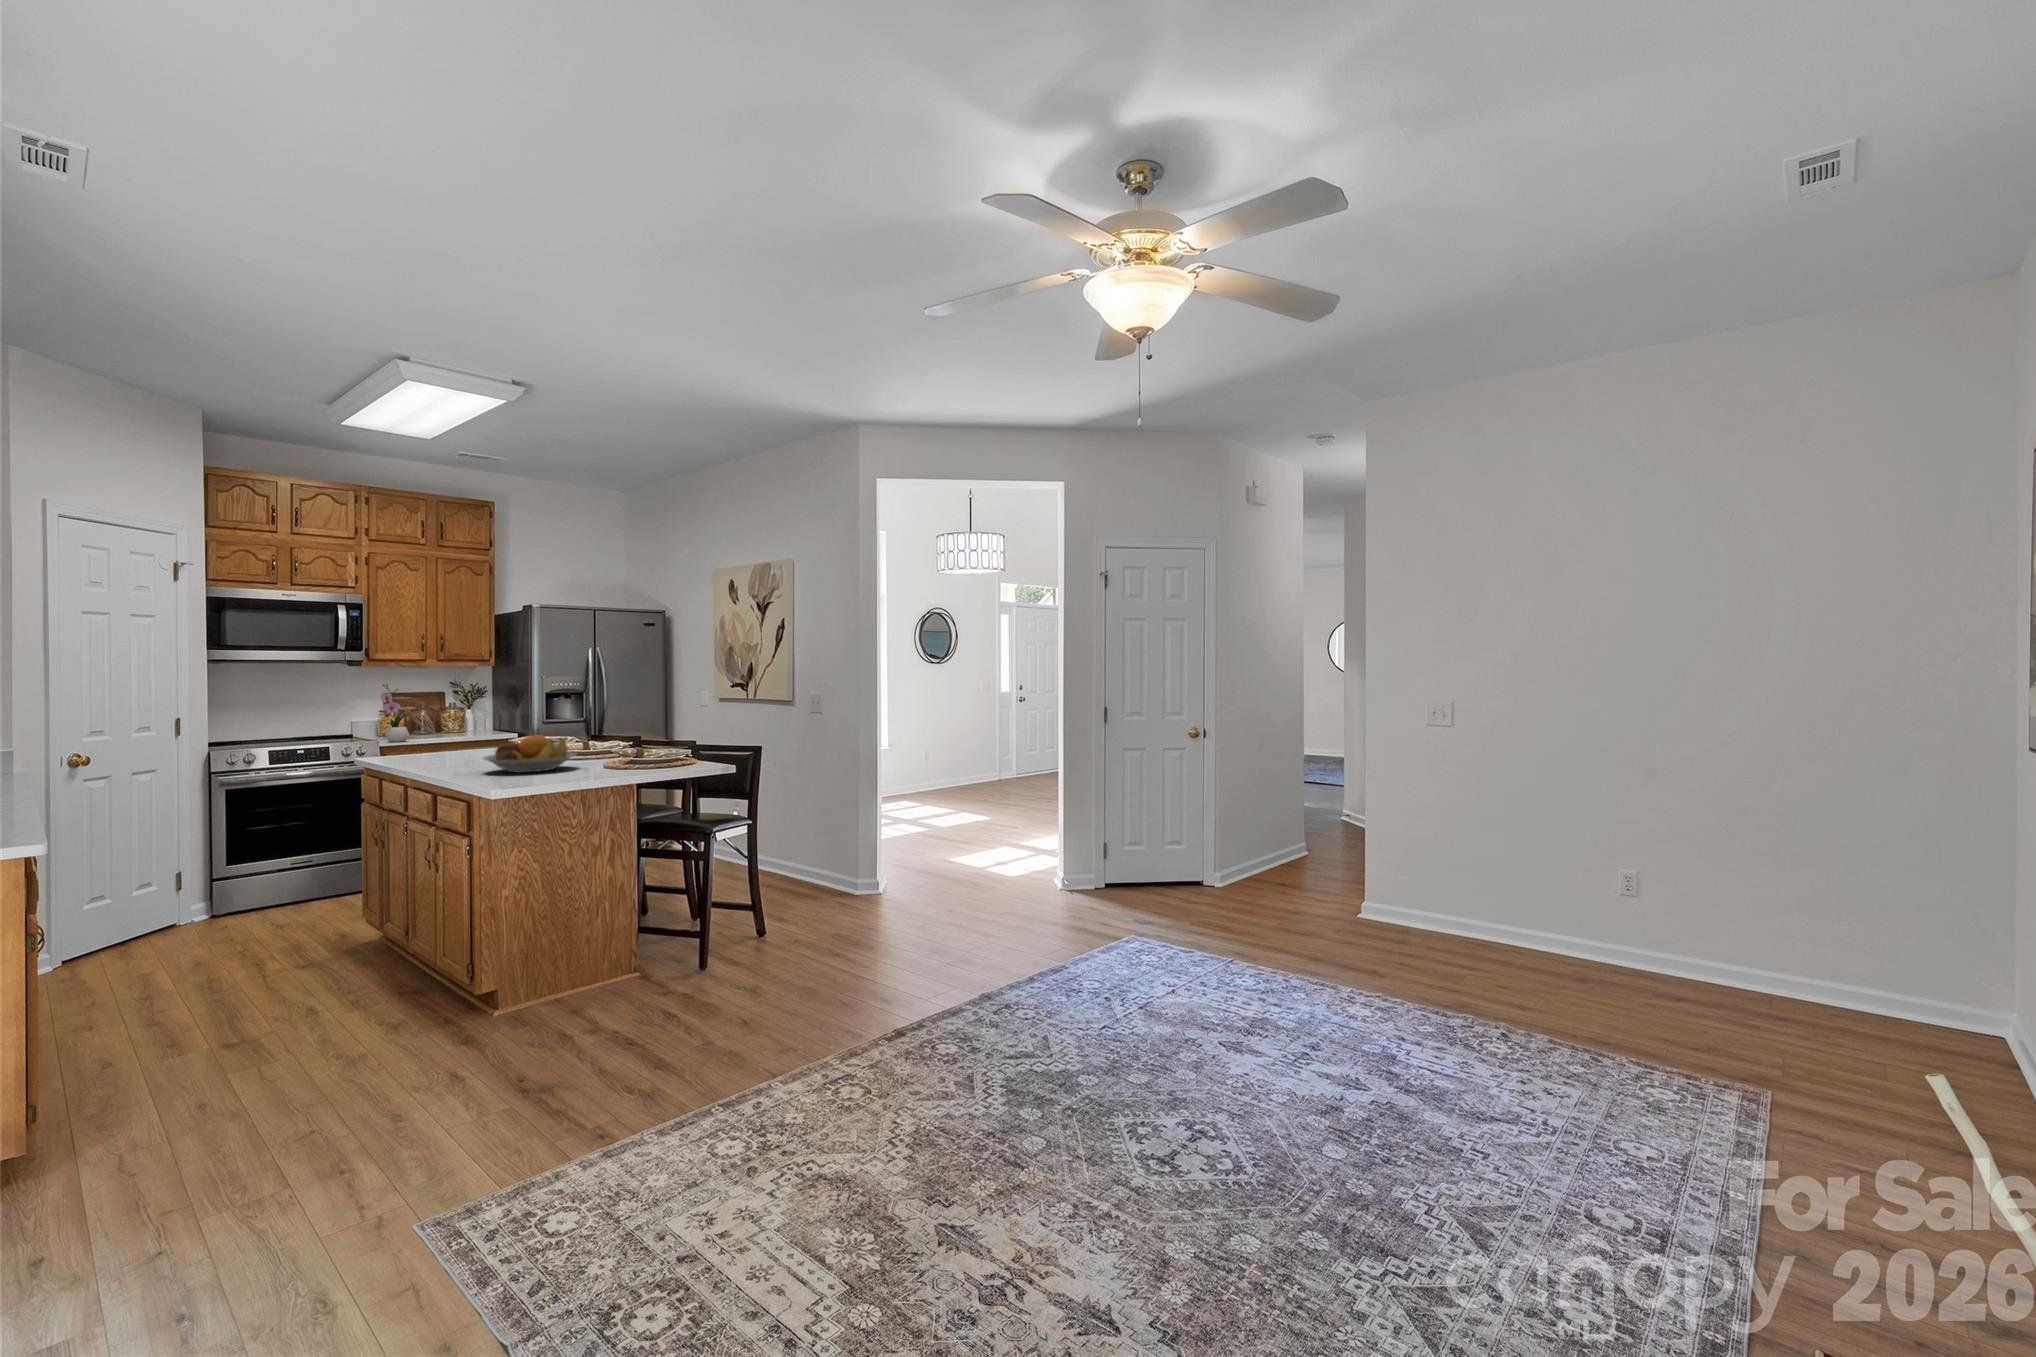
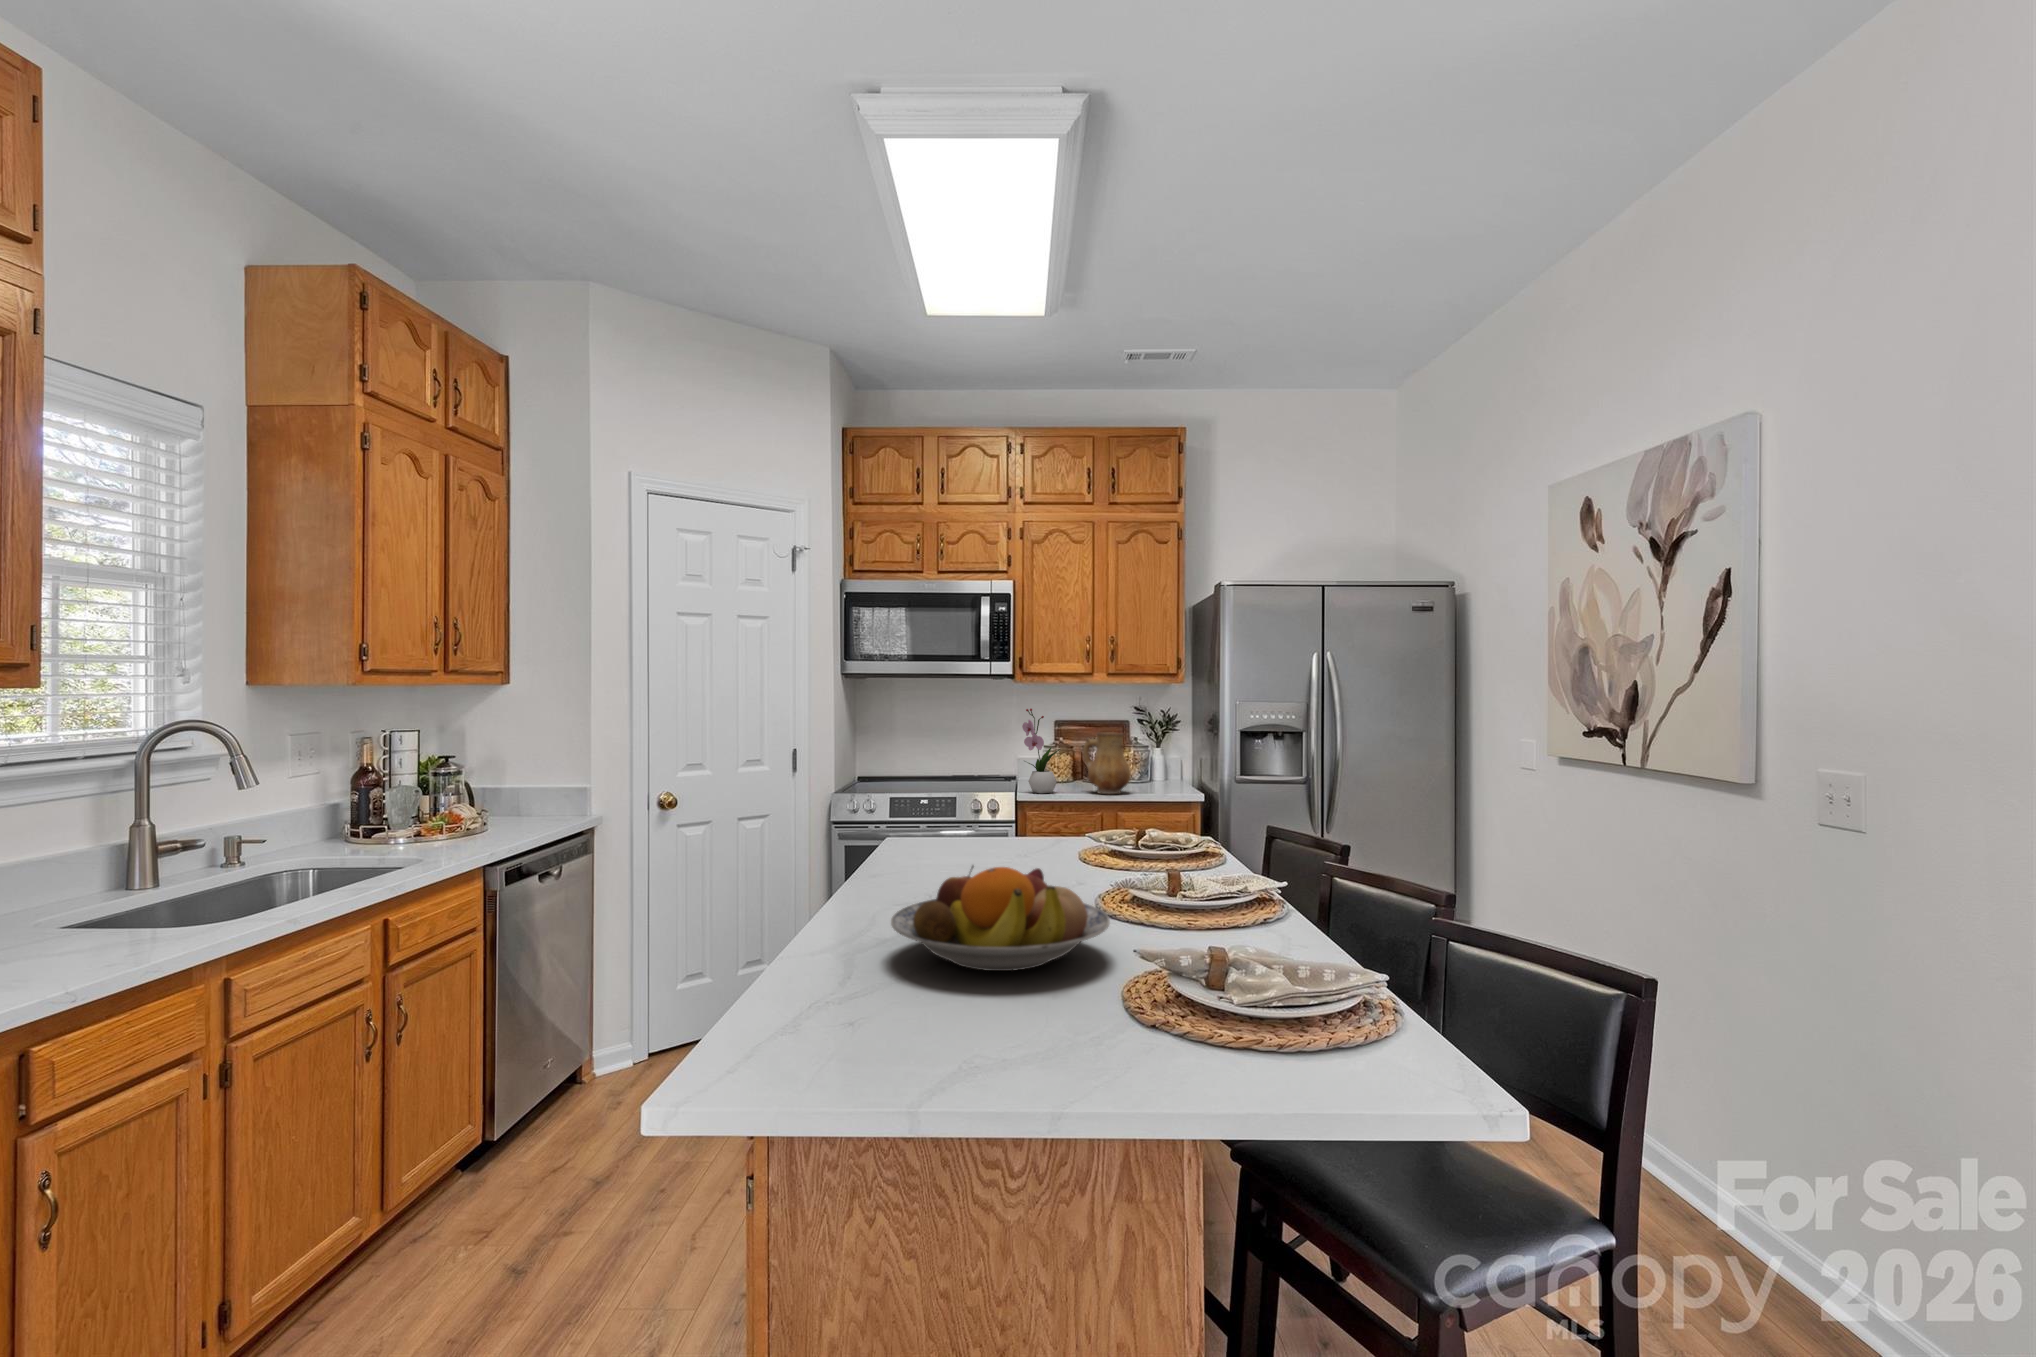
ceramic pitcher: none [428,699,466,739] -> present [1083,732,1131,794]

